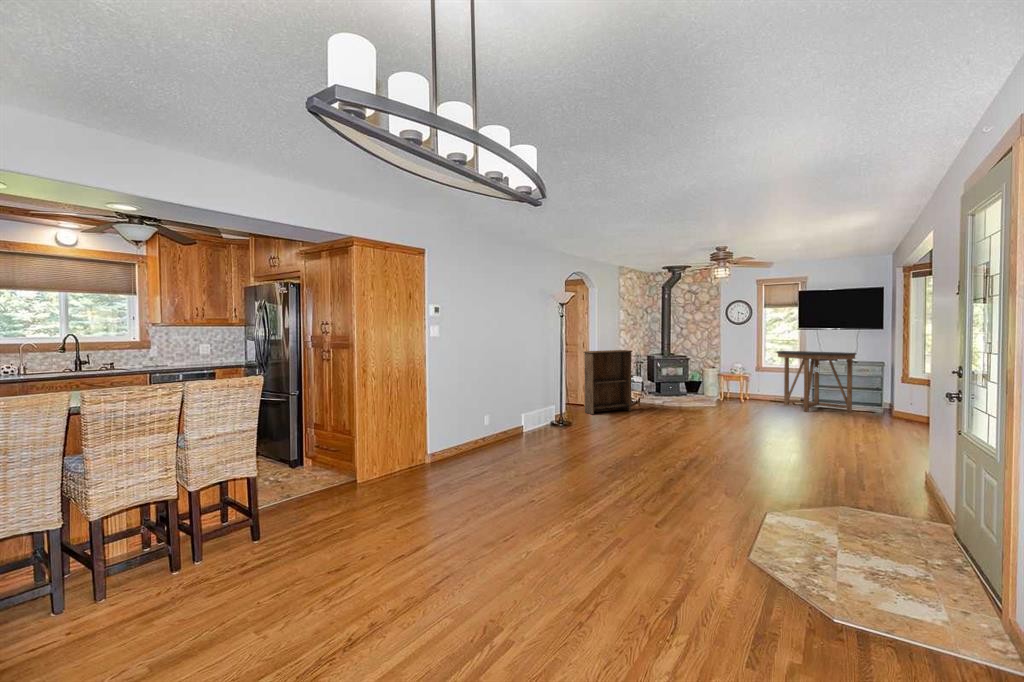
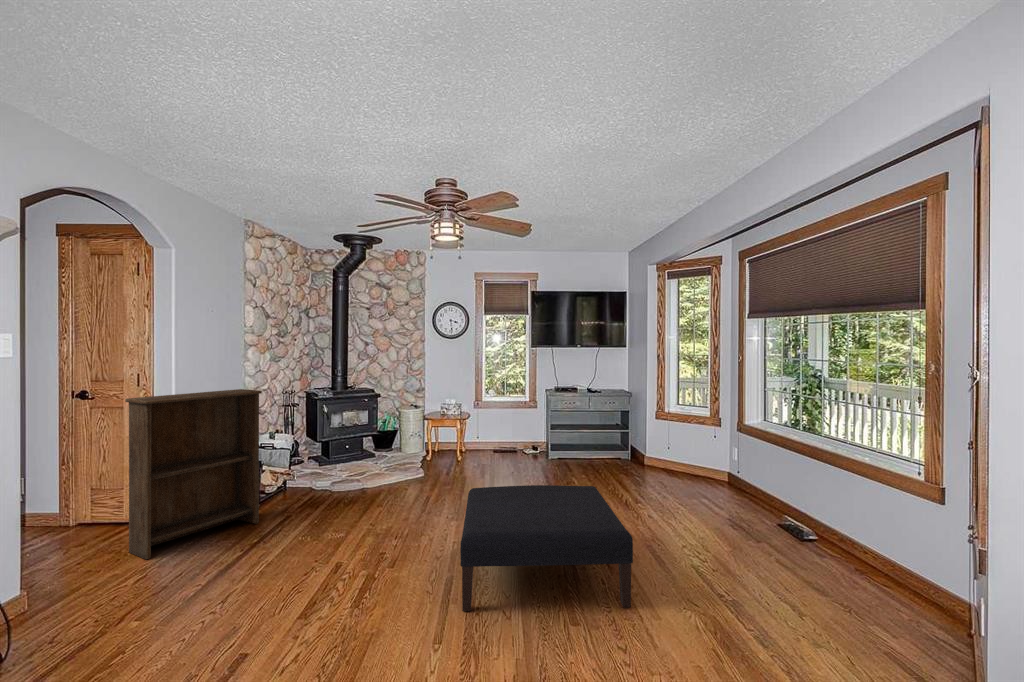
console table: present [777,351,856,412] -> none [508,378,608,473]
ottoman: none [721,399,808,449] -> present [460,485,633,611]

